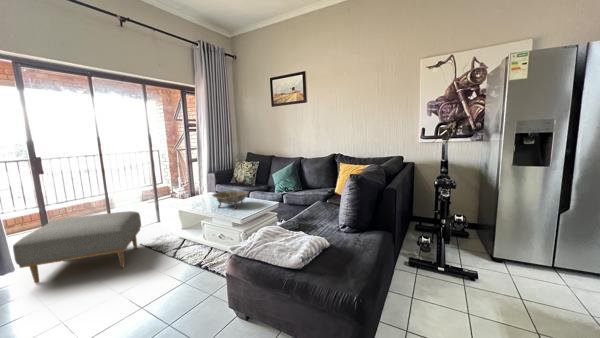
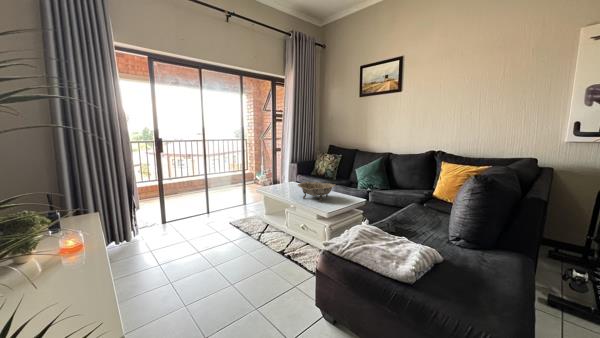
ottoman: present [13,211,141,283] -> none [140,193,232,245]

